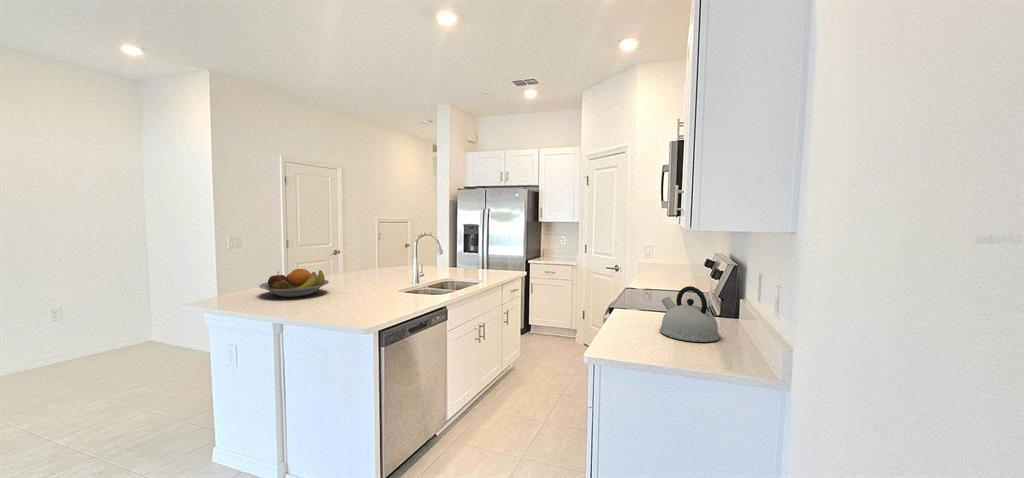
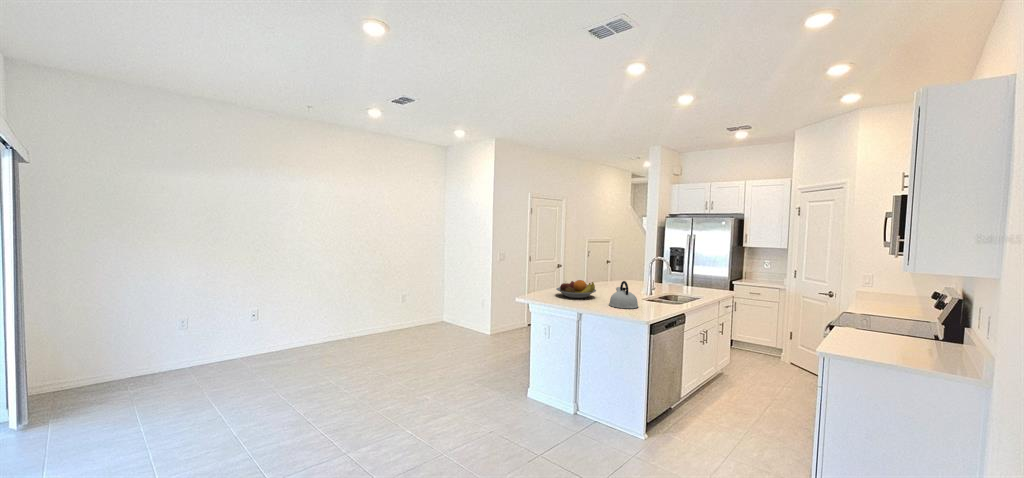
kettle: present [660,286,720,342] -> present [609,281,638,309]

